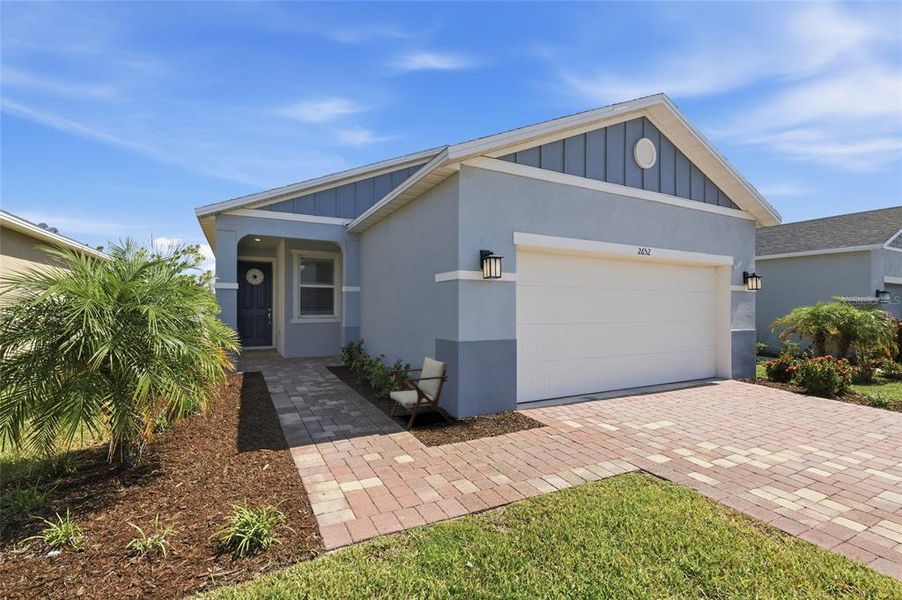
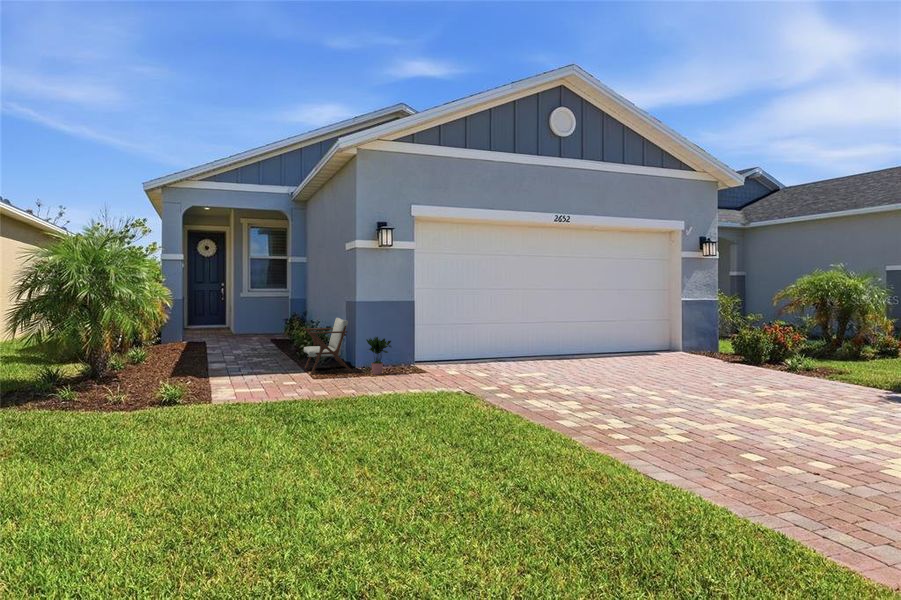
potted plant: none [473,380,504,428] -> present [366,337,391,374]

